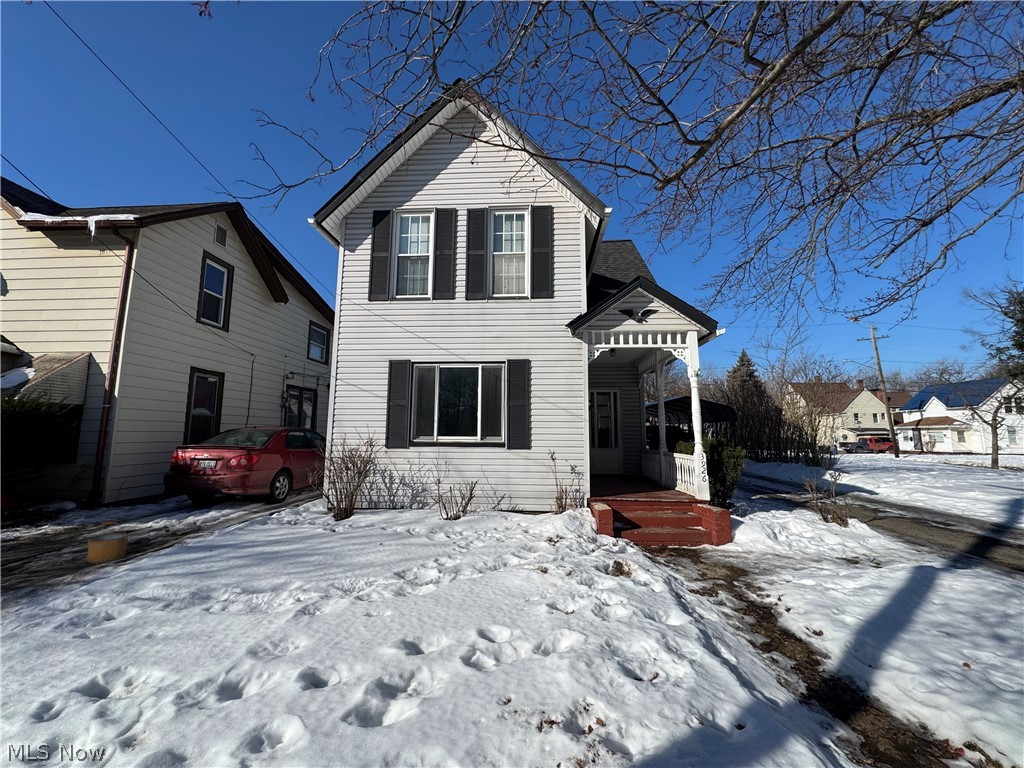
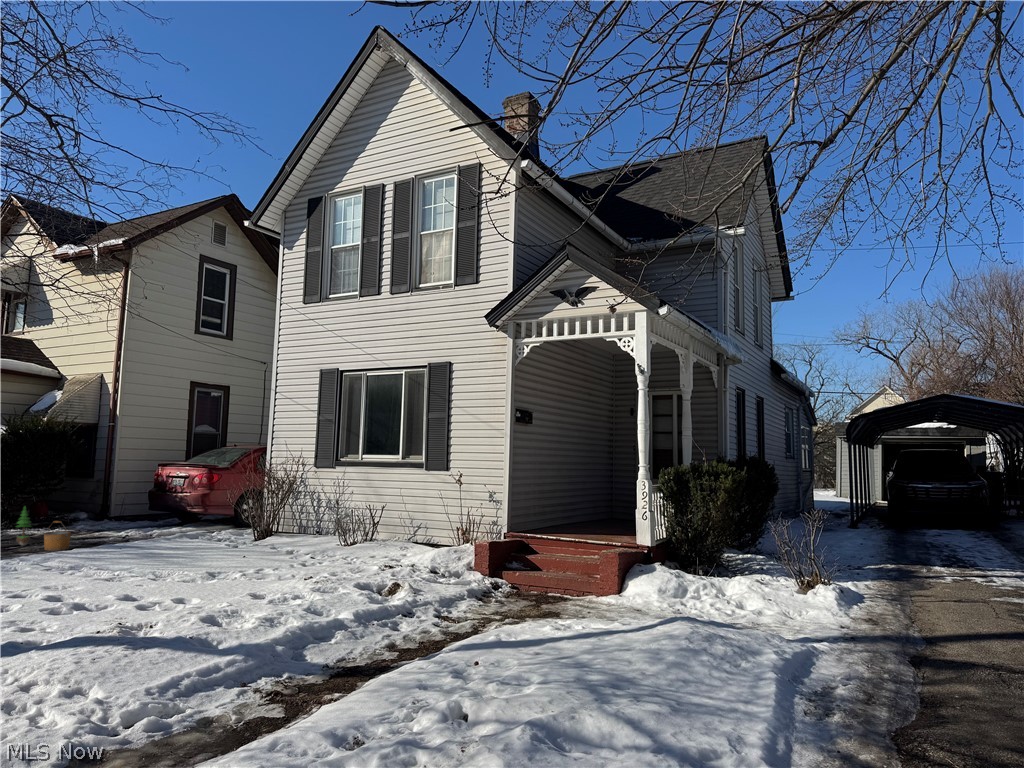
potted tree: none [27,504,55,559] -> present [16,507,31,546]

